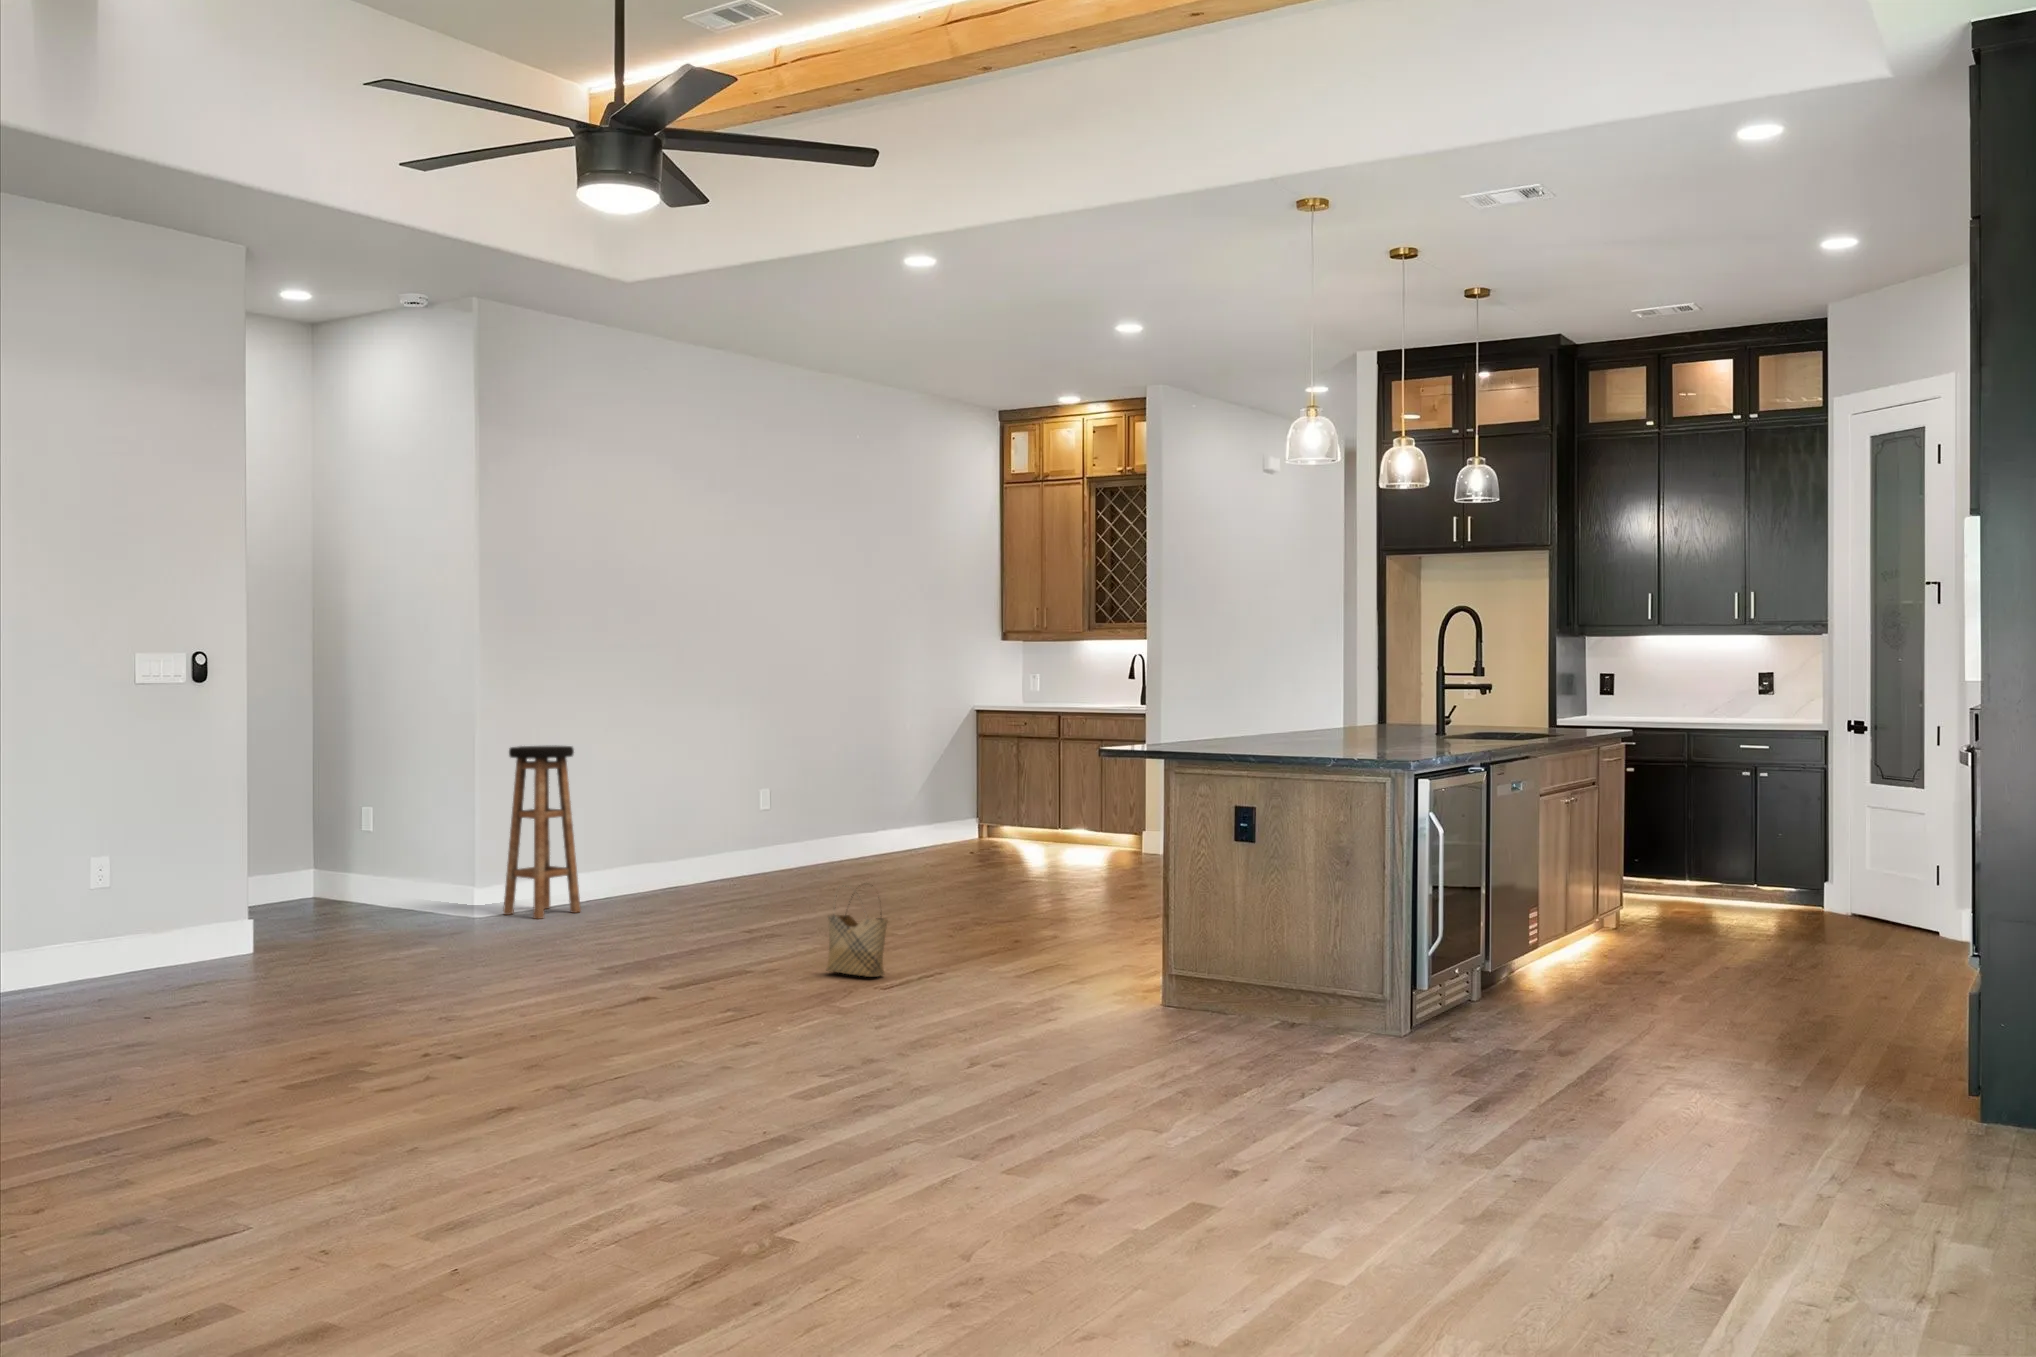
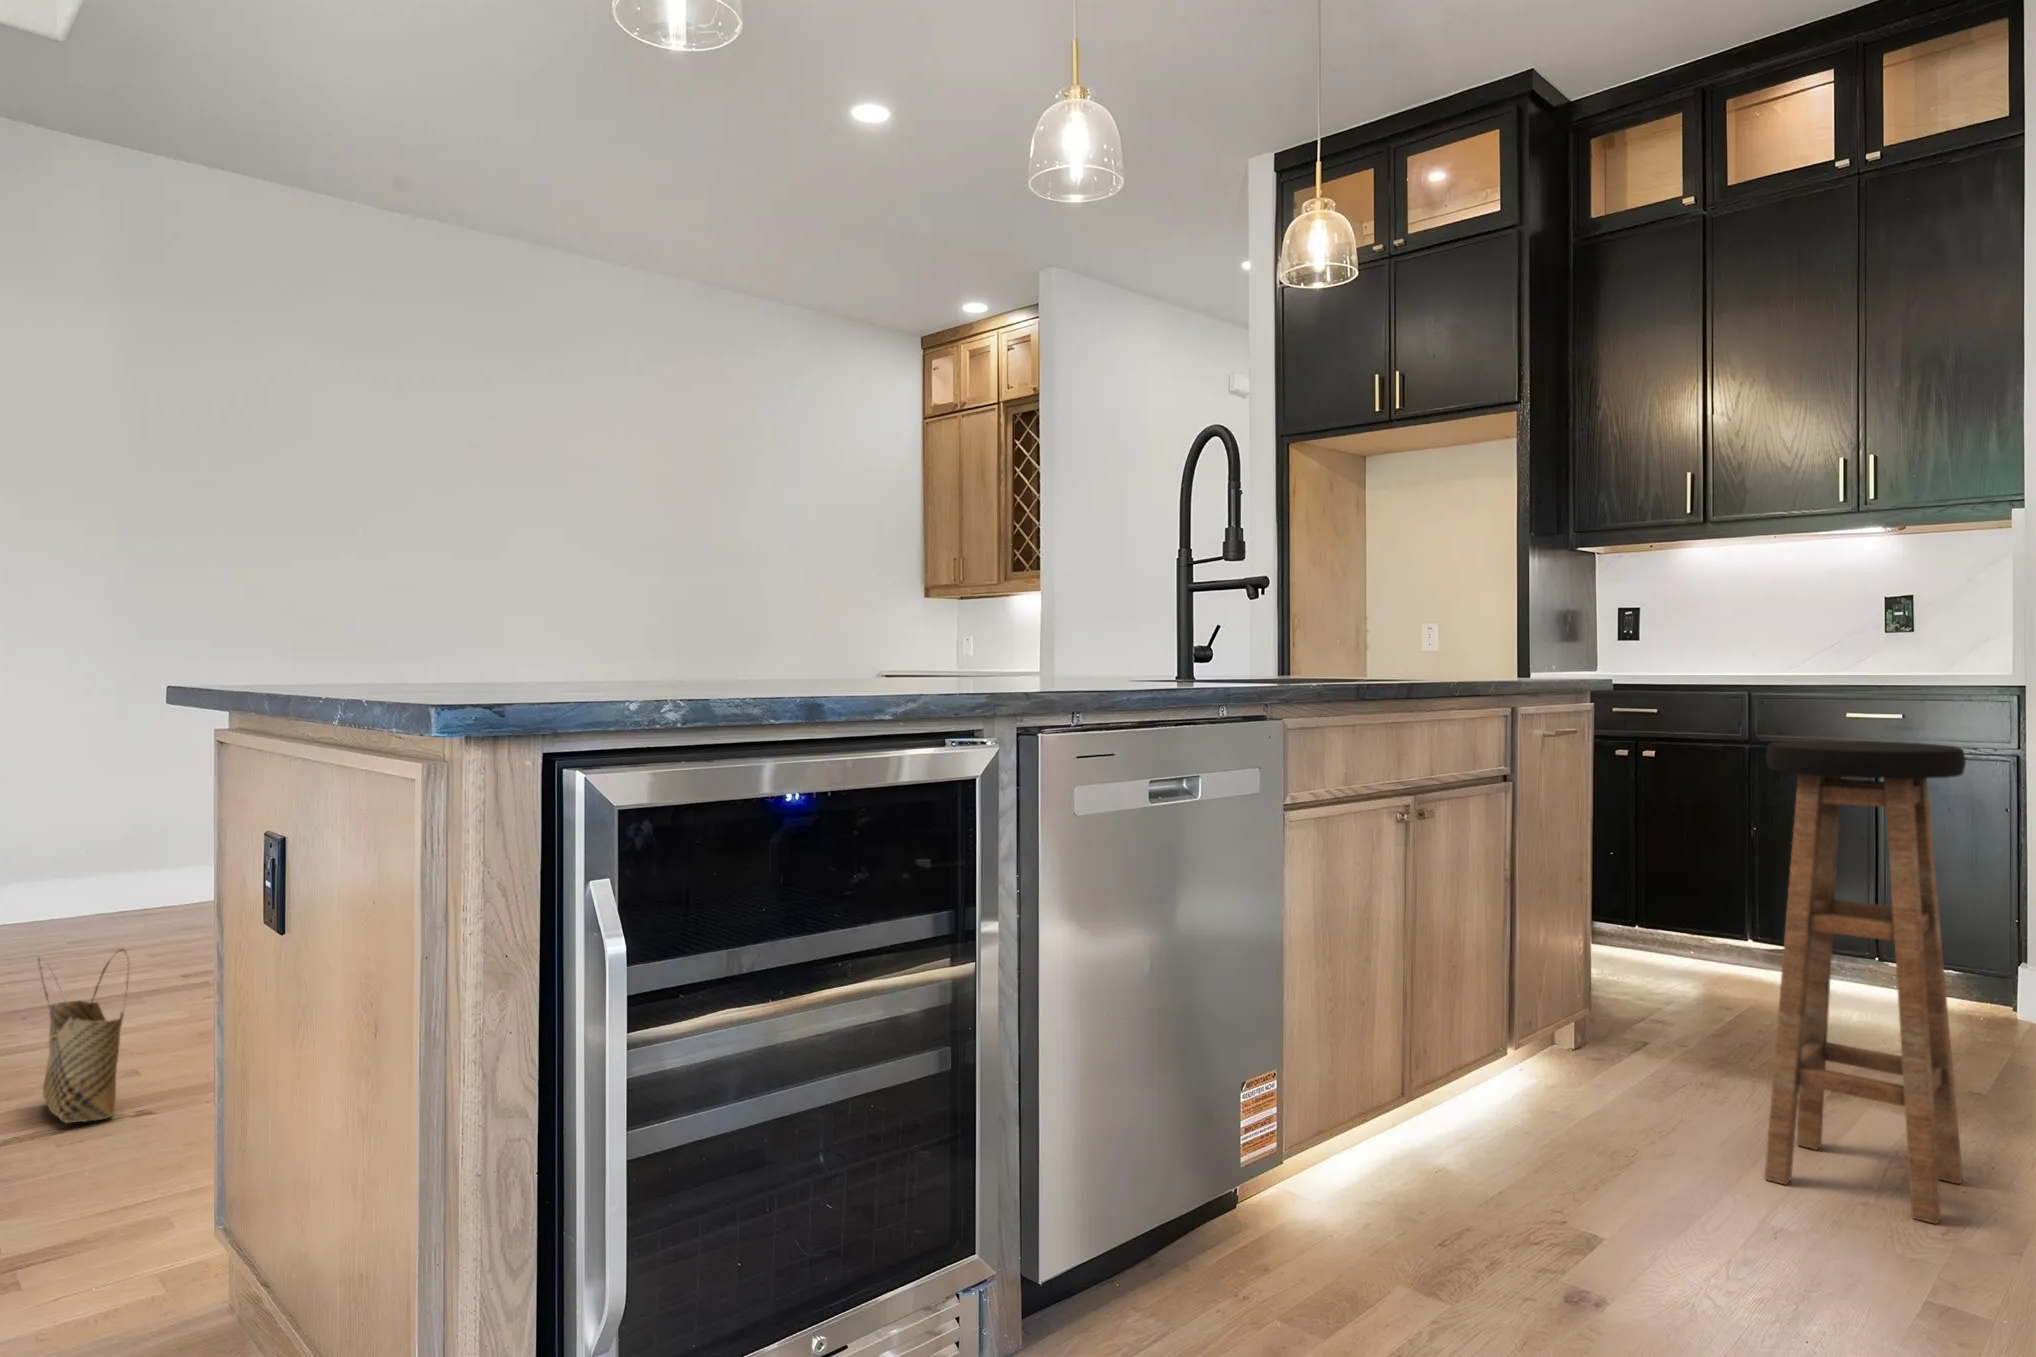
bar stool: present [503,746,581,919] -> present [1765,740,1966,1224]

